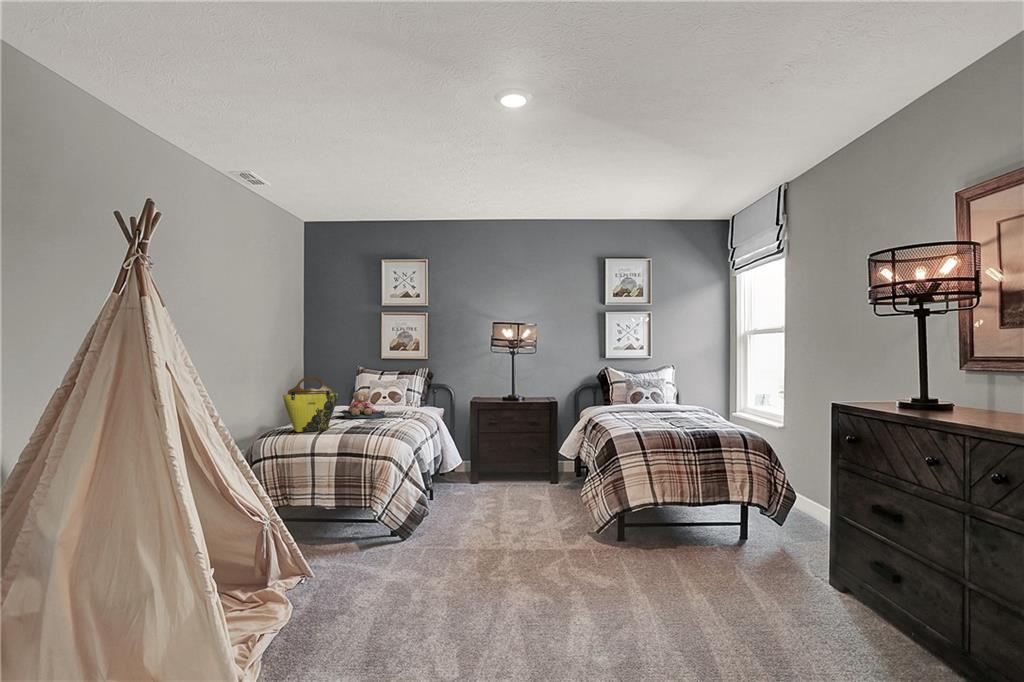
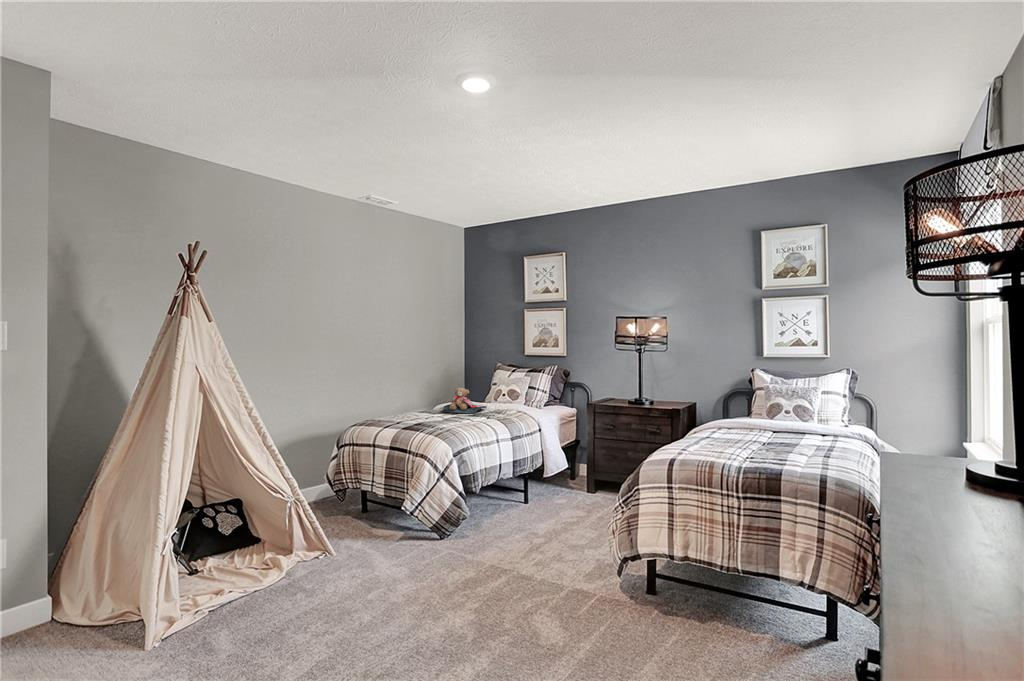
tote bag: present [283,376,338,432] -> none [369,374,415,424]

